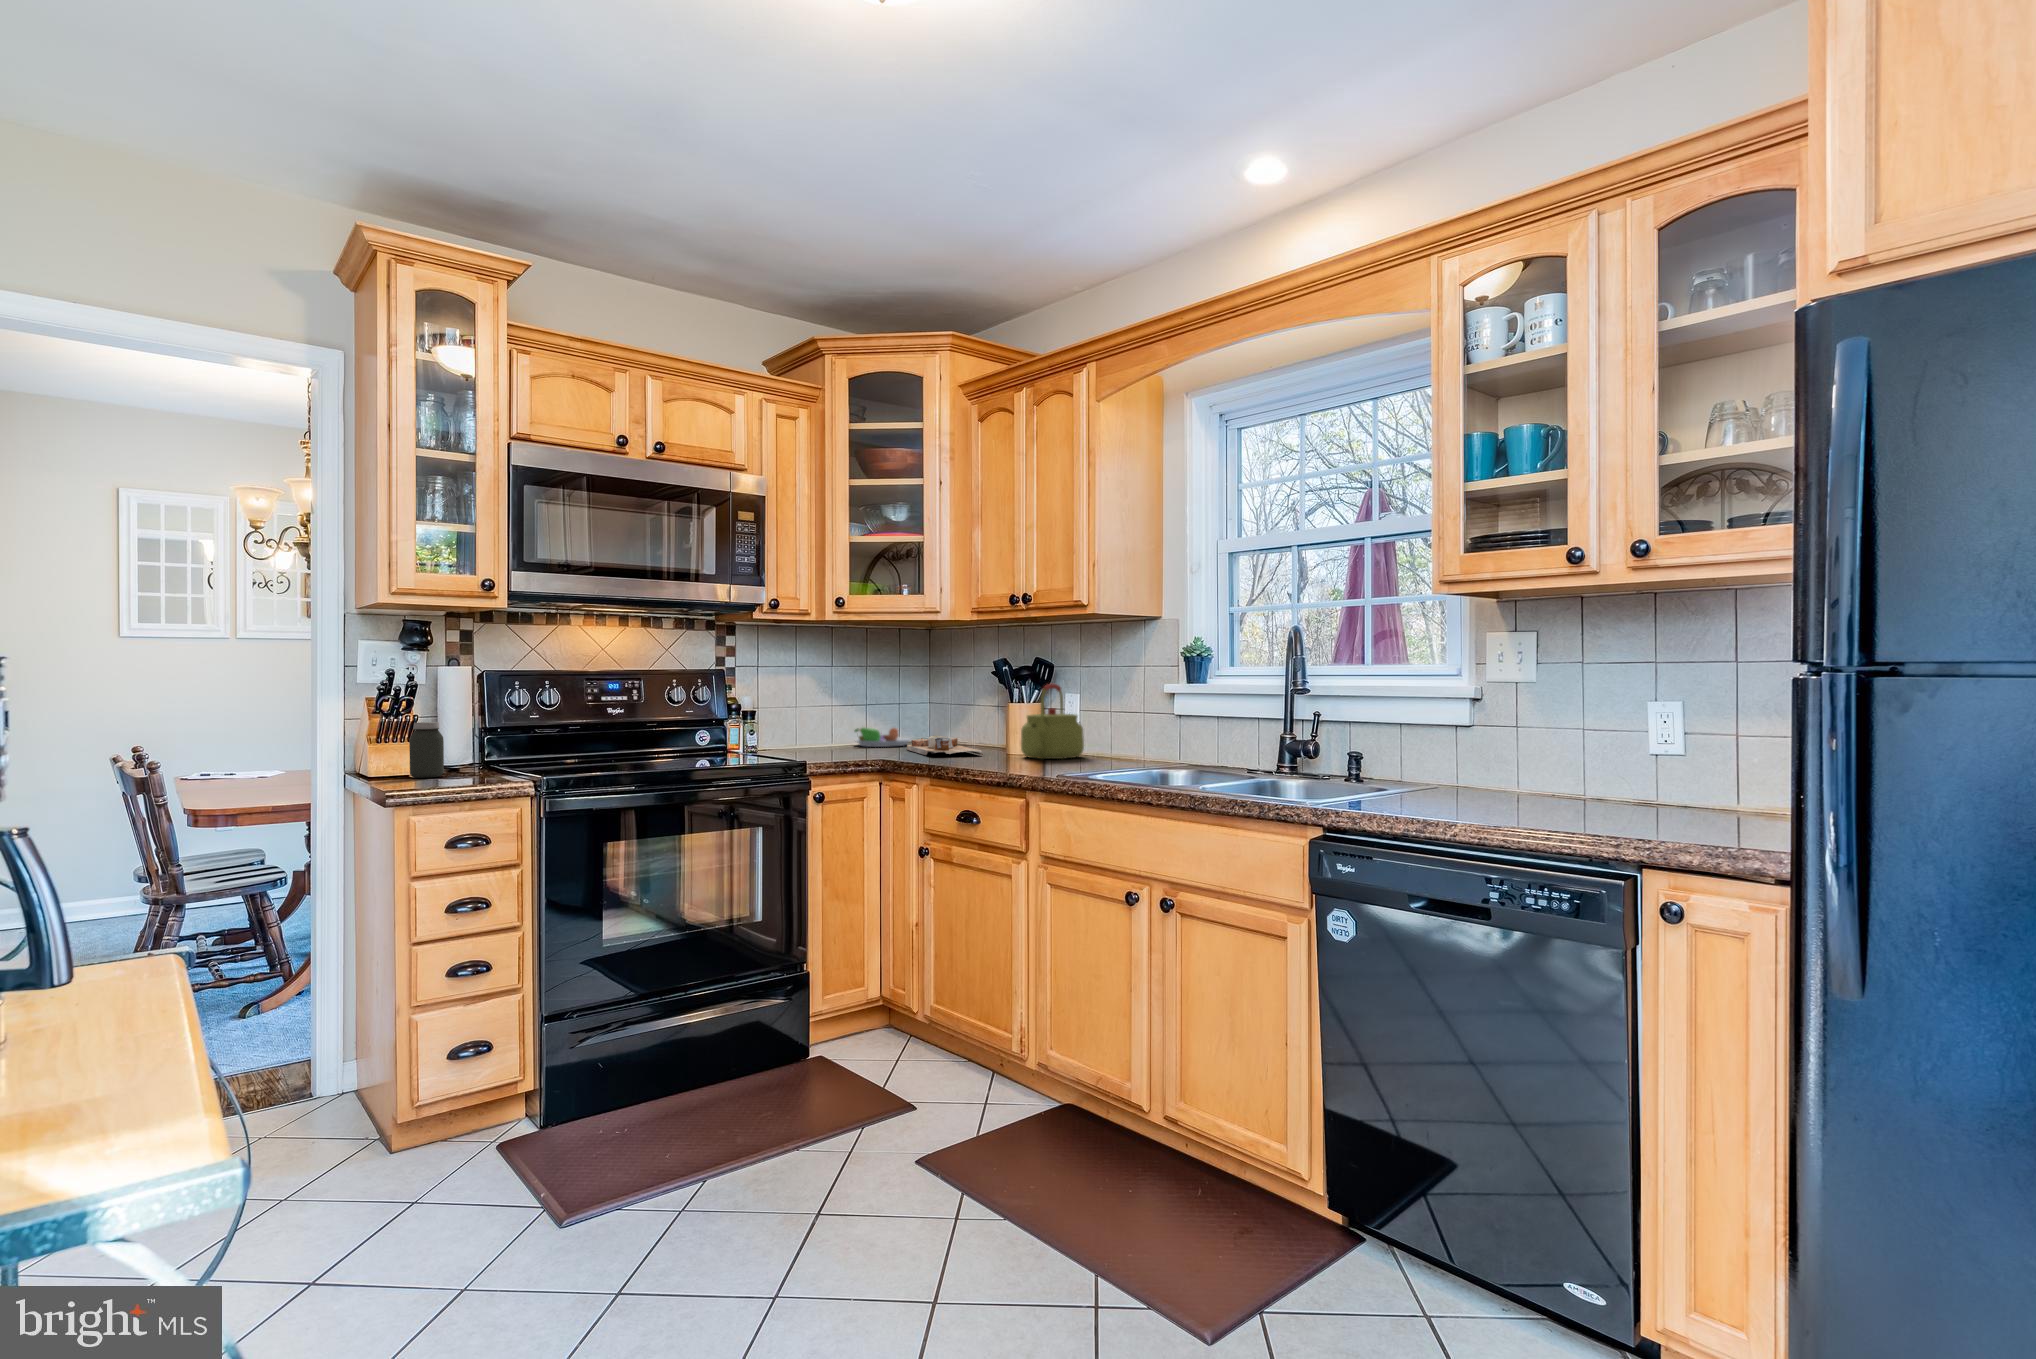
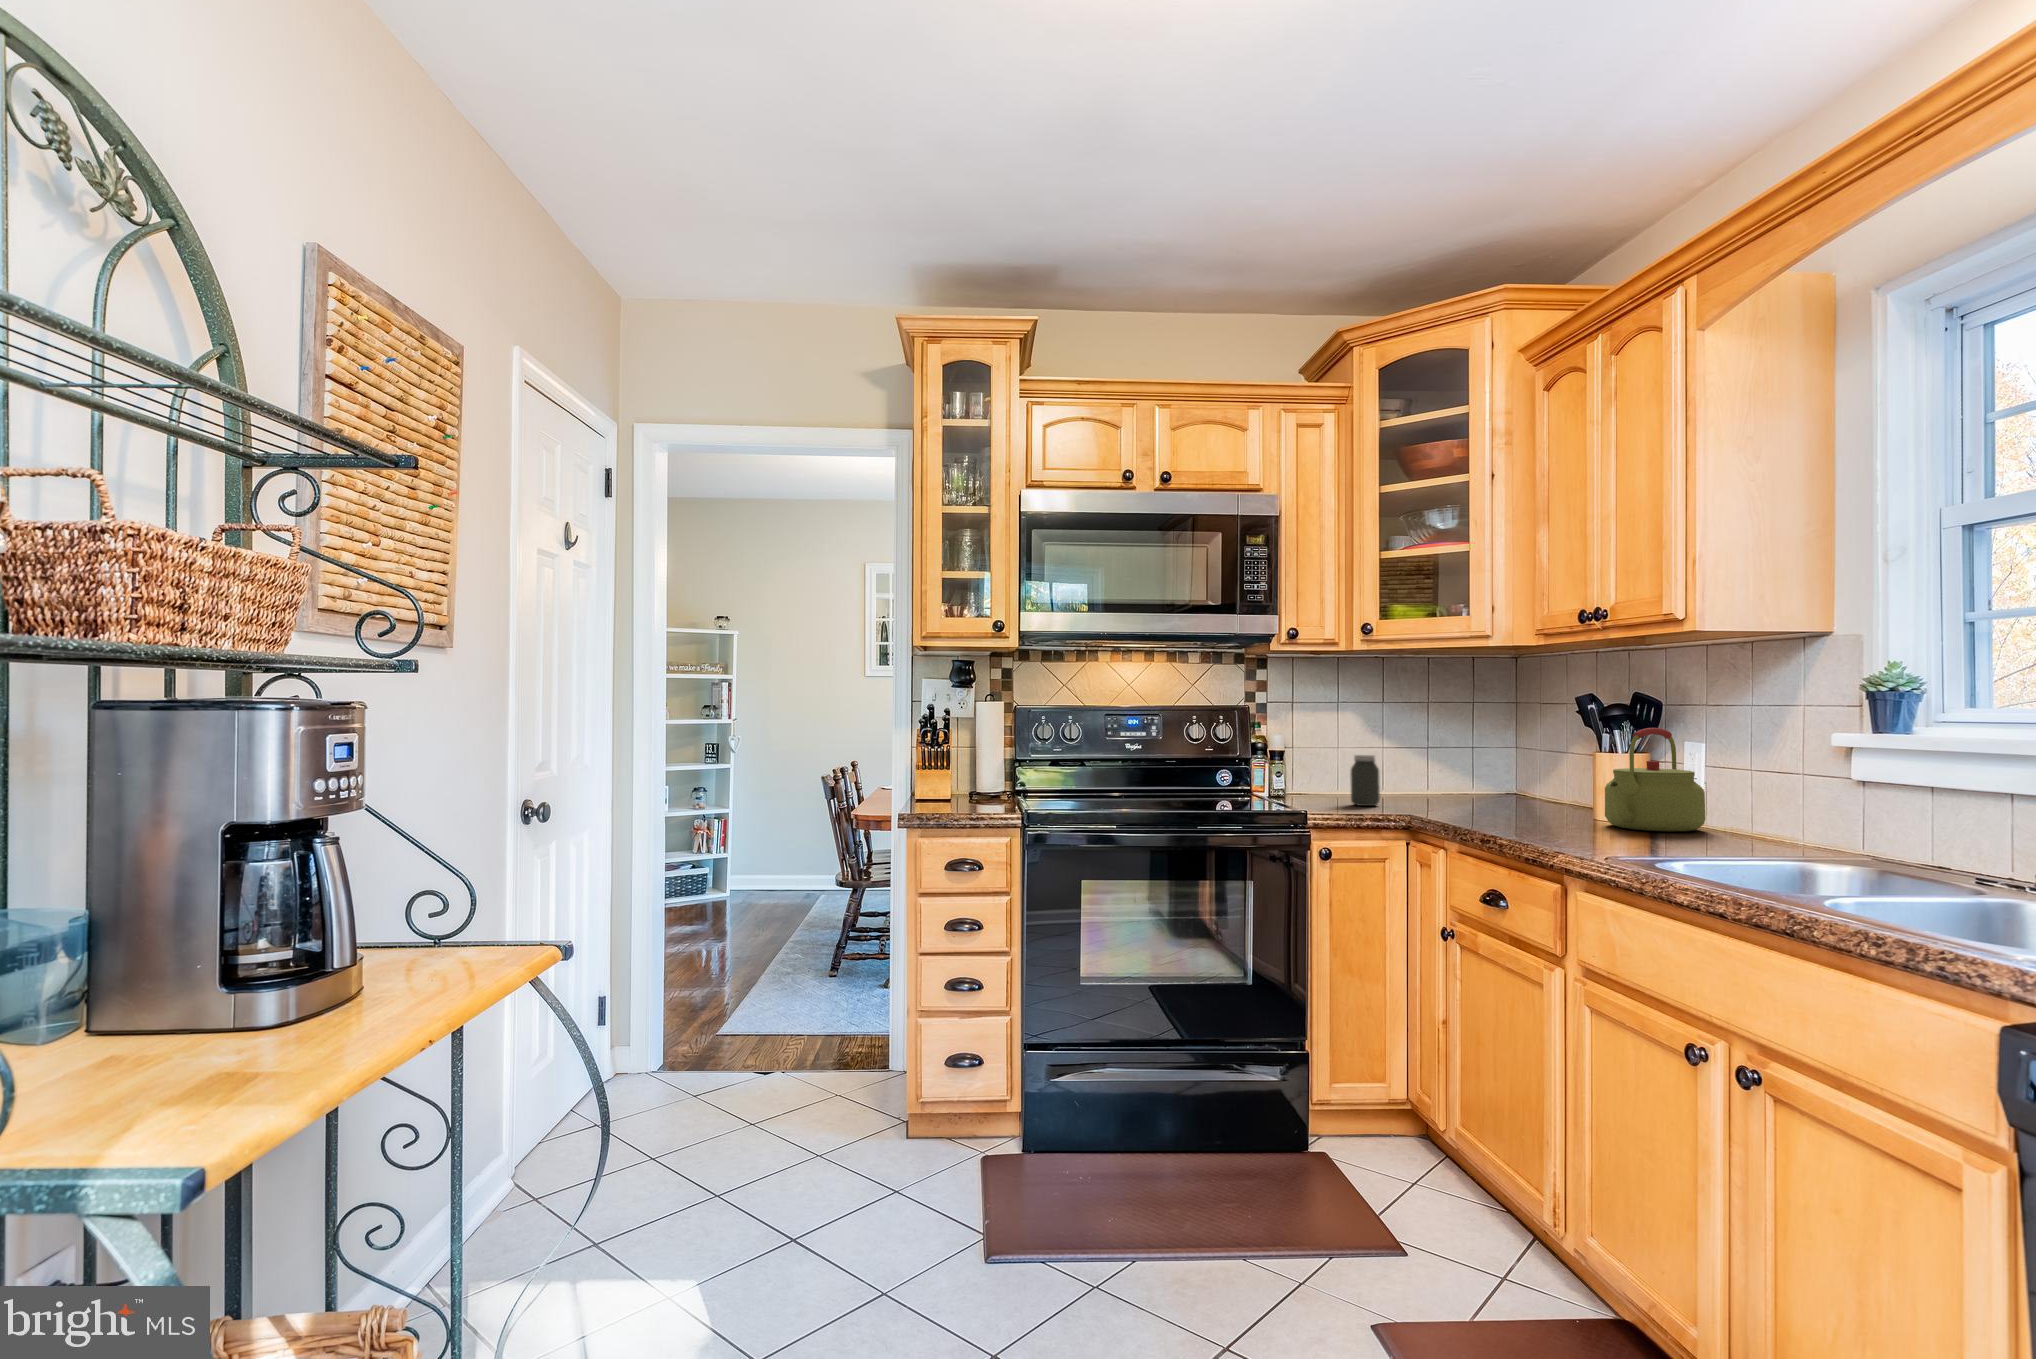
jar: present [409,722,444,778] -> present [1350,755,1380,806]
fruit bowl: present [855,727,911,747] -> none [1410,767,1488,798]
cutting board: present [907,736,983,755] -> none [1468,789,1554,818]

